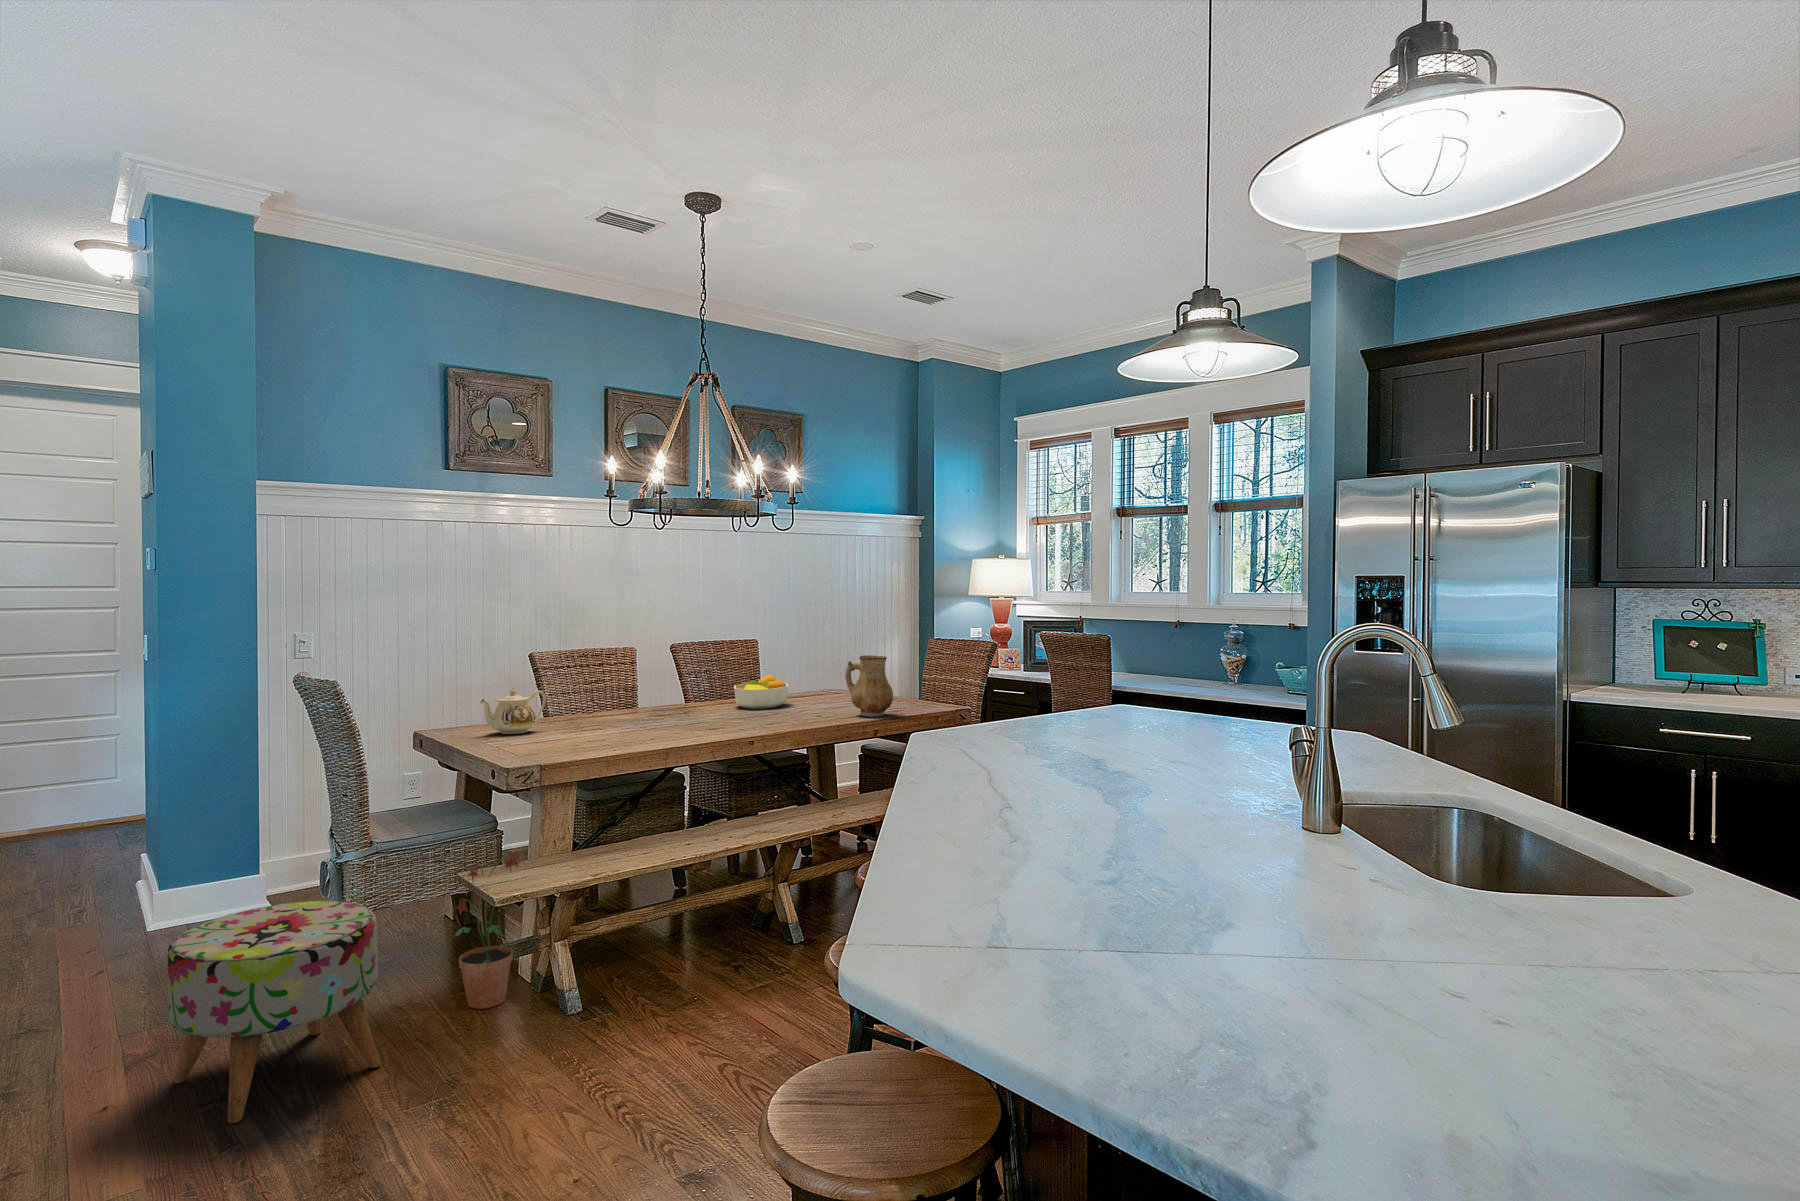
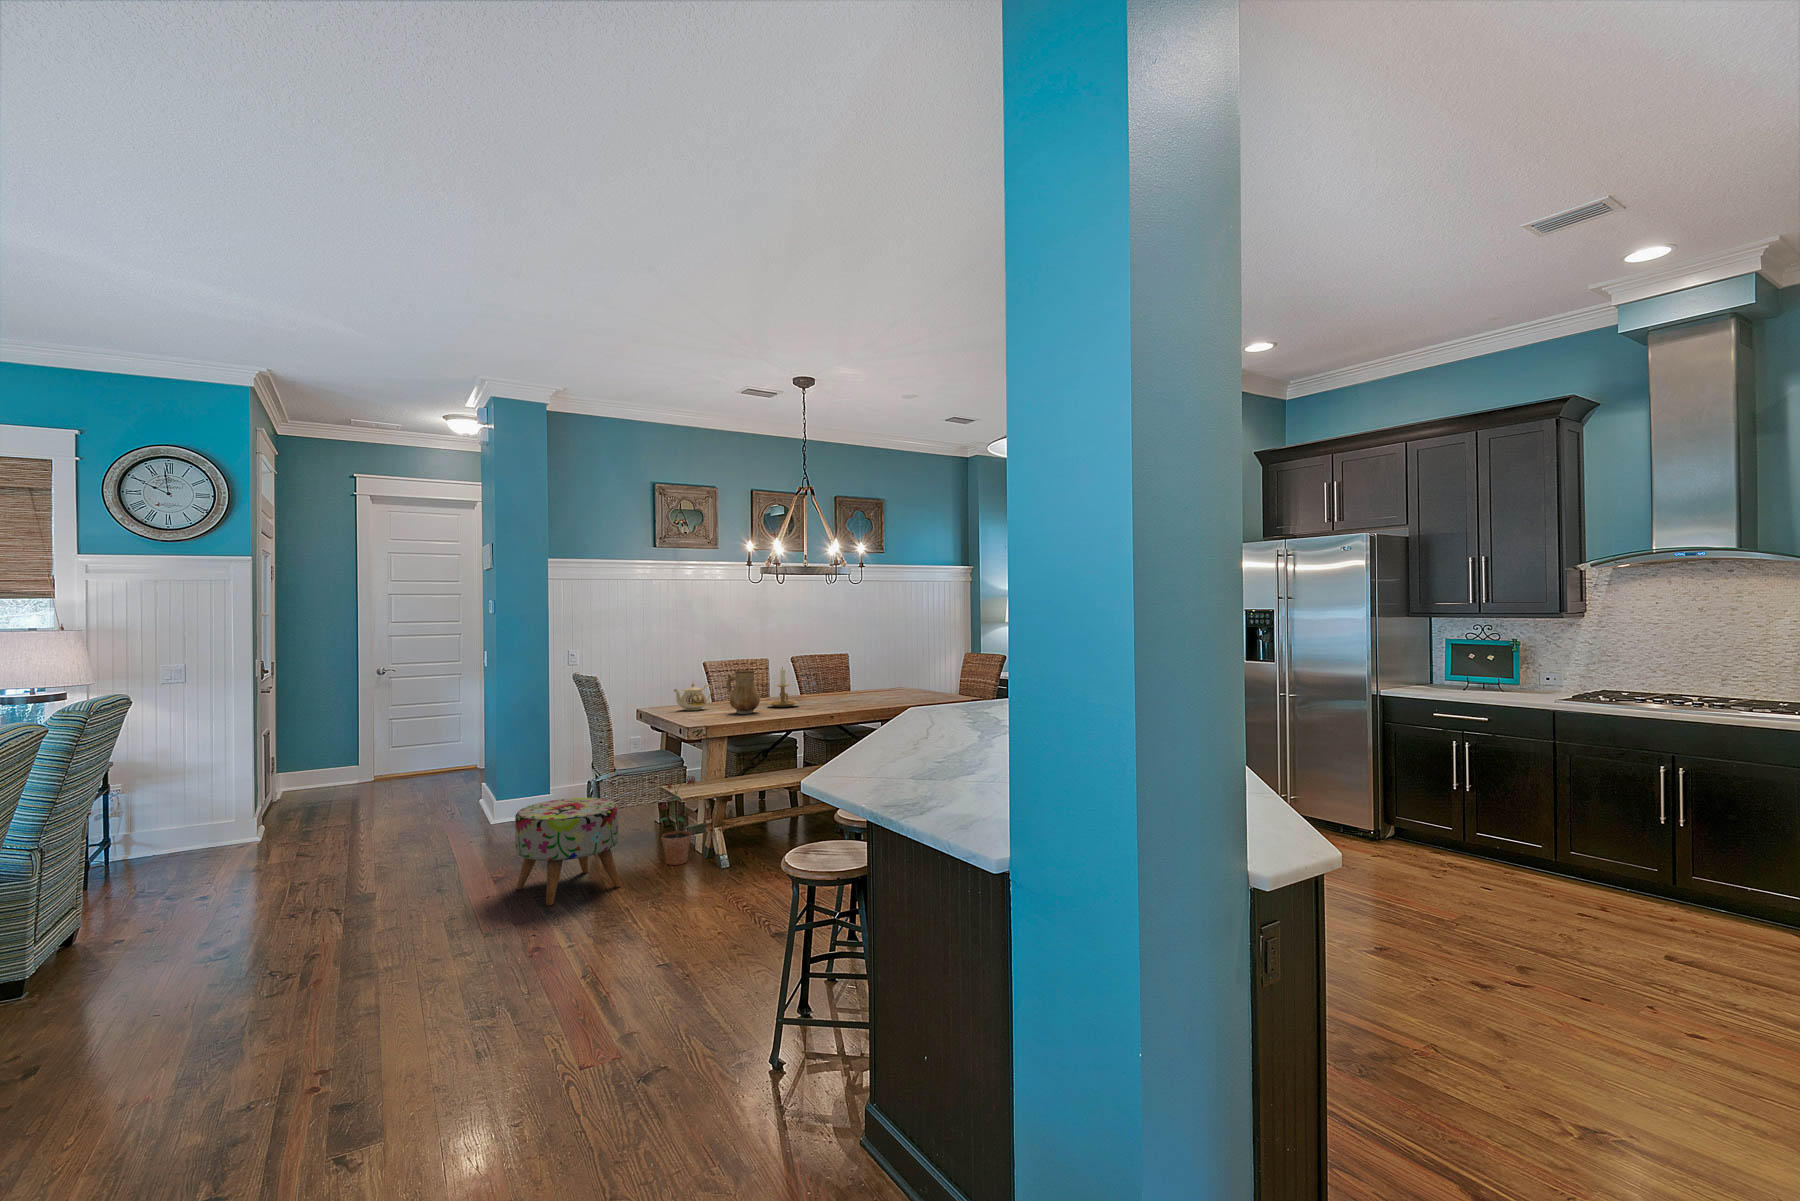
ceramic pitcher: present [845,655,893,717] -> present [726,670,760,714]
candle holder: none [637,662,689,726] -> present [767,668,798,707]
fruit bowl: present [734,674,788,709] -> none [832,676,867,699]

